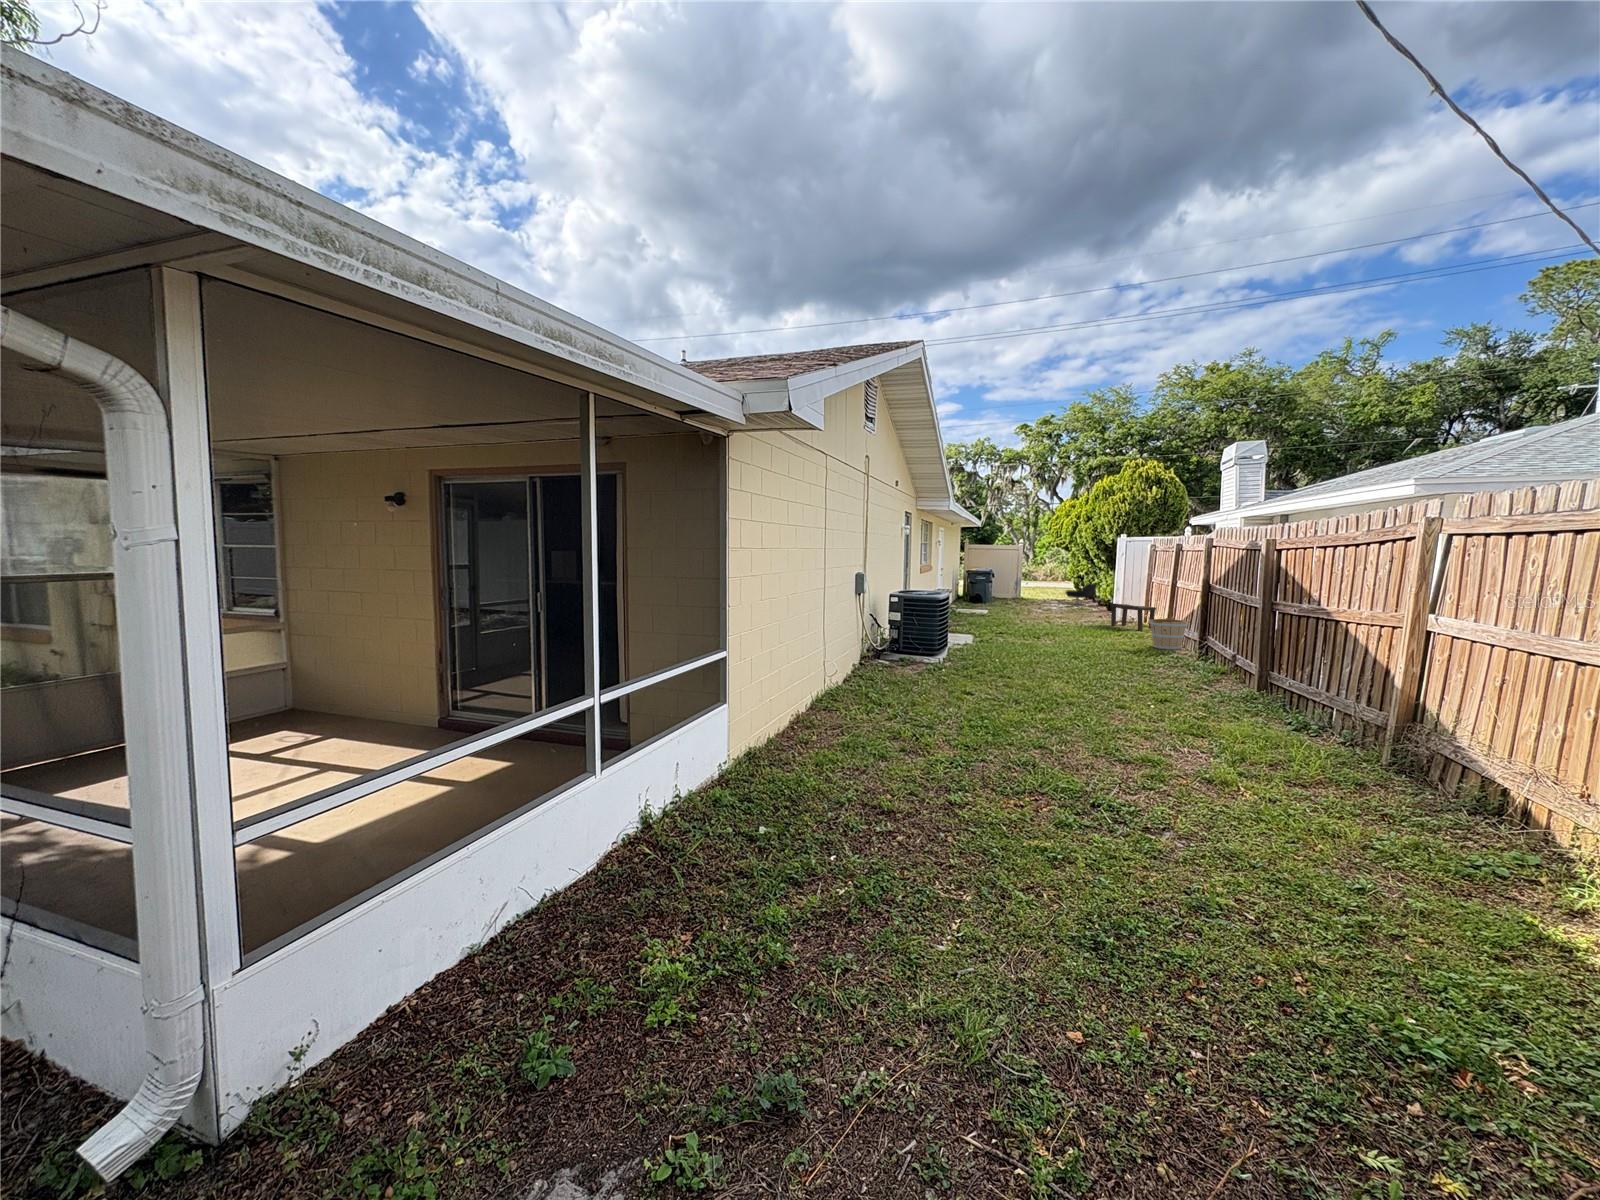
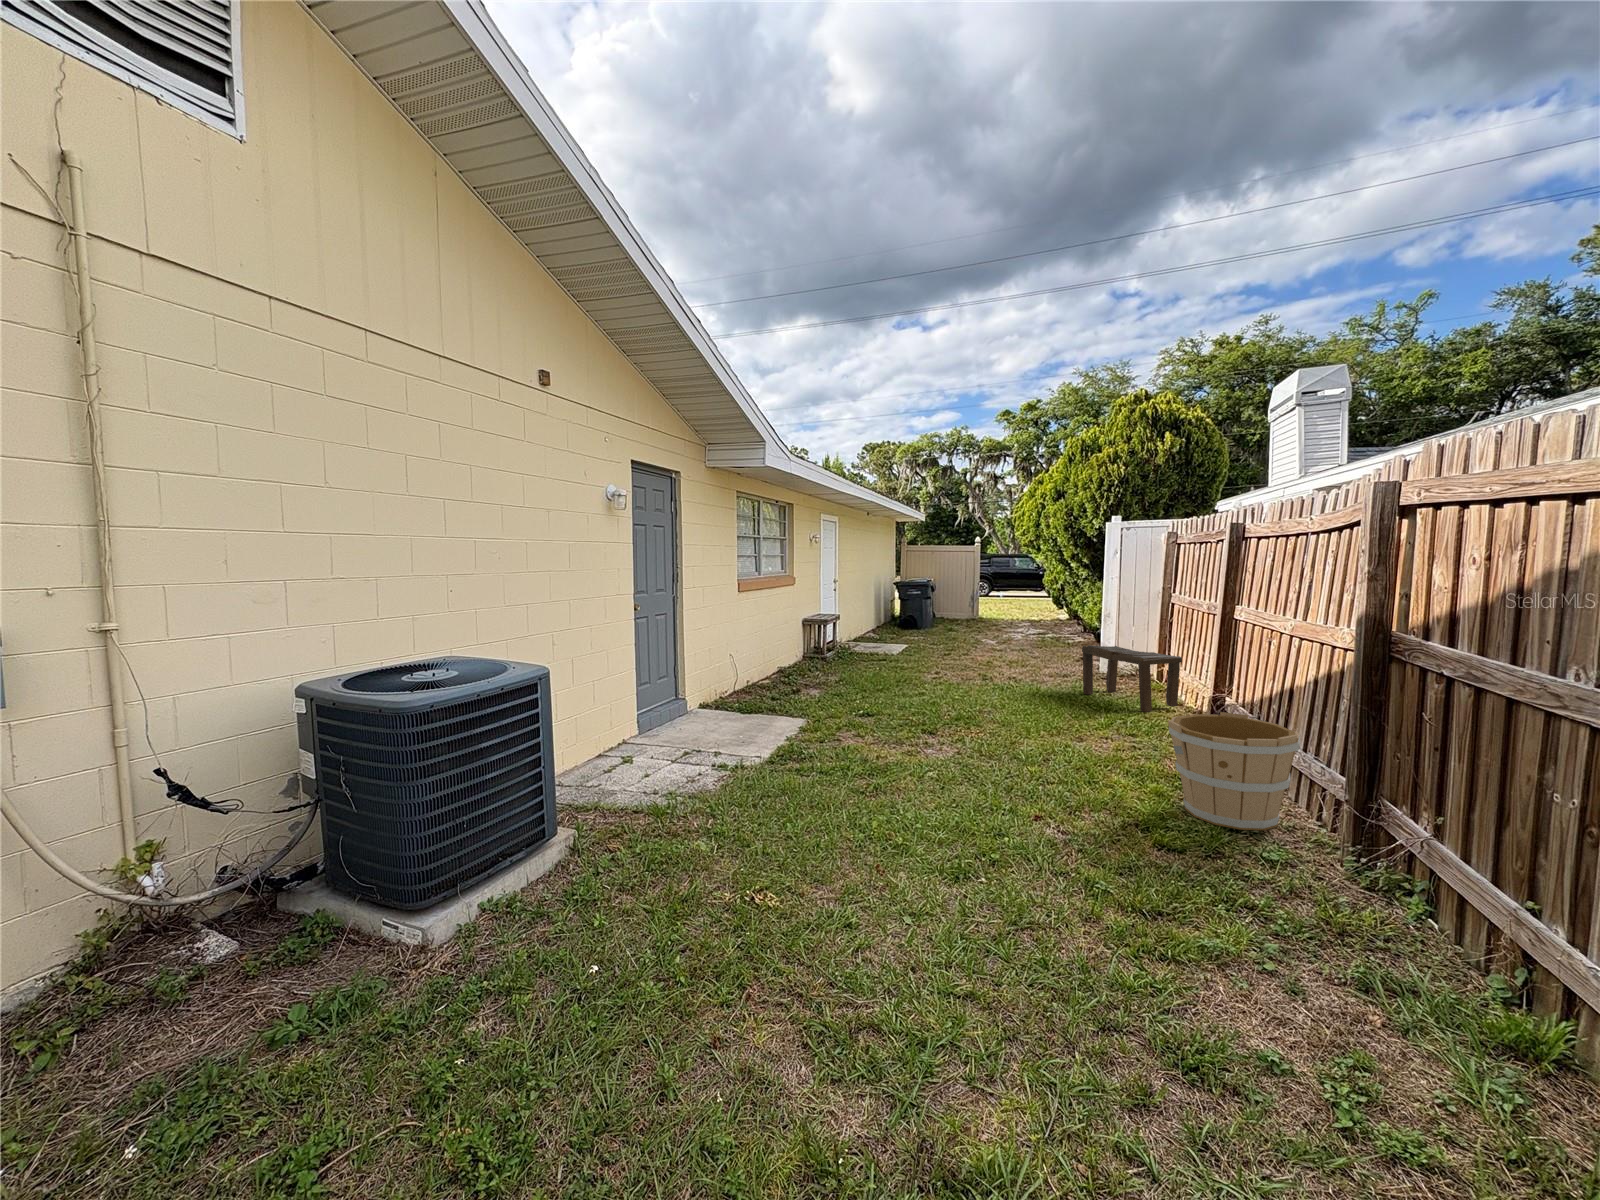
lounge chair: present [1065,583,1097,604] -> none [1024,599,1077,636]

